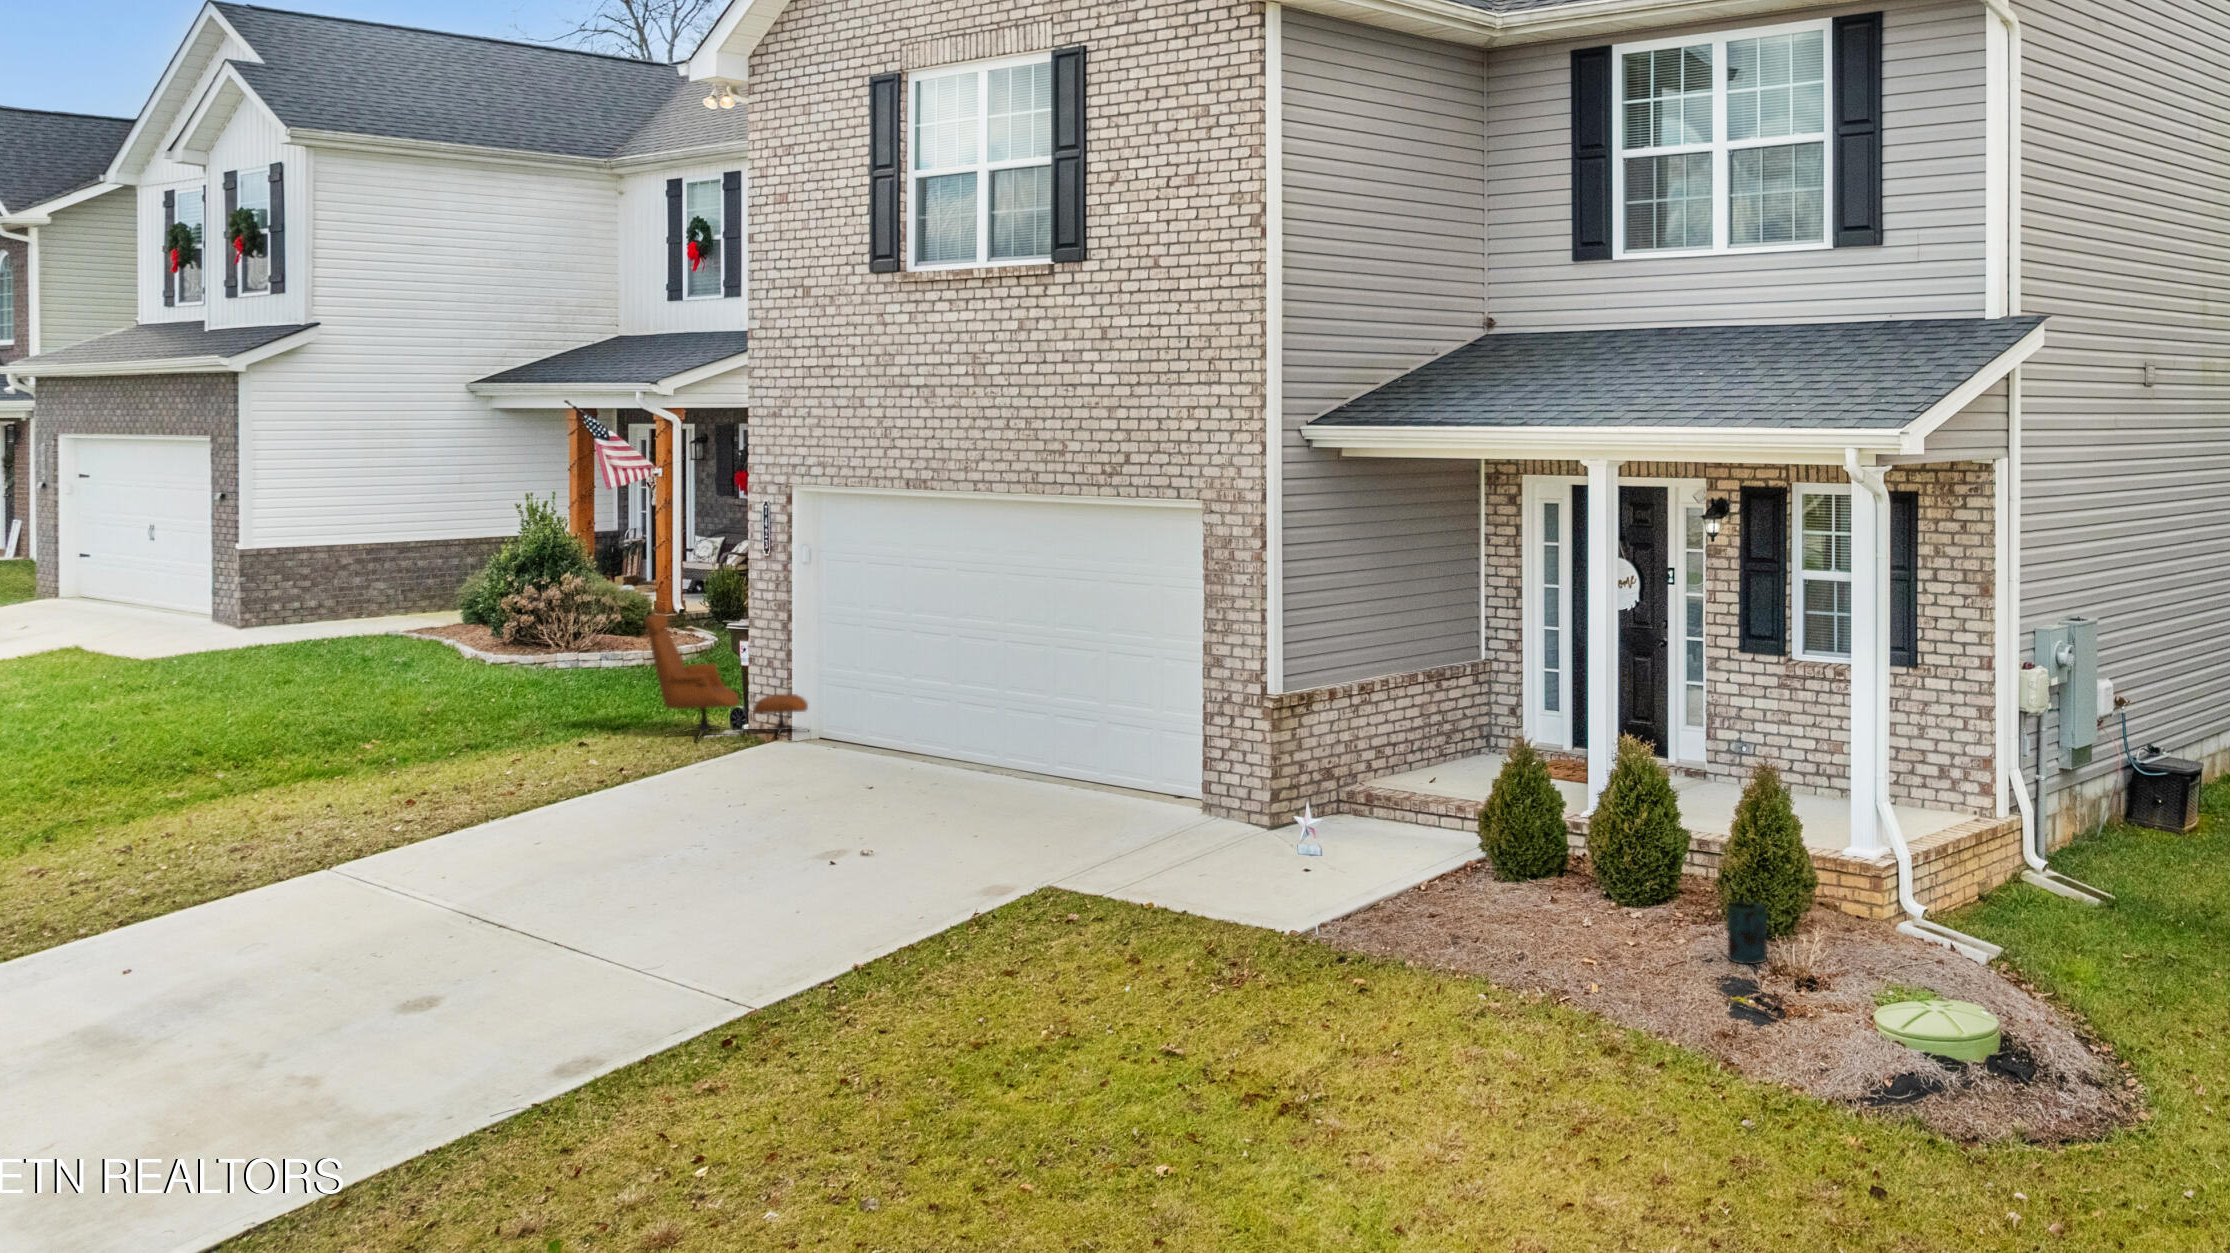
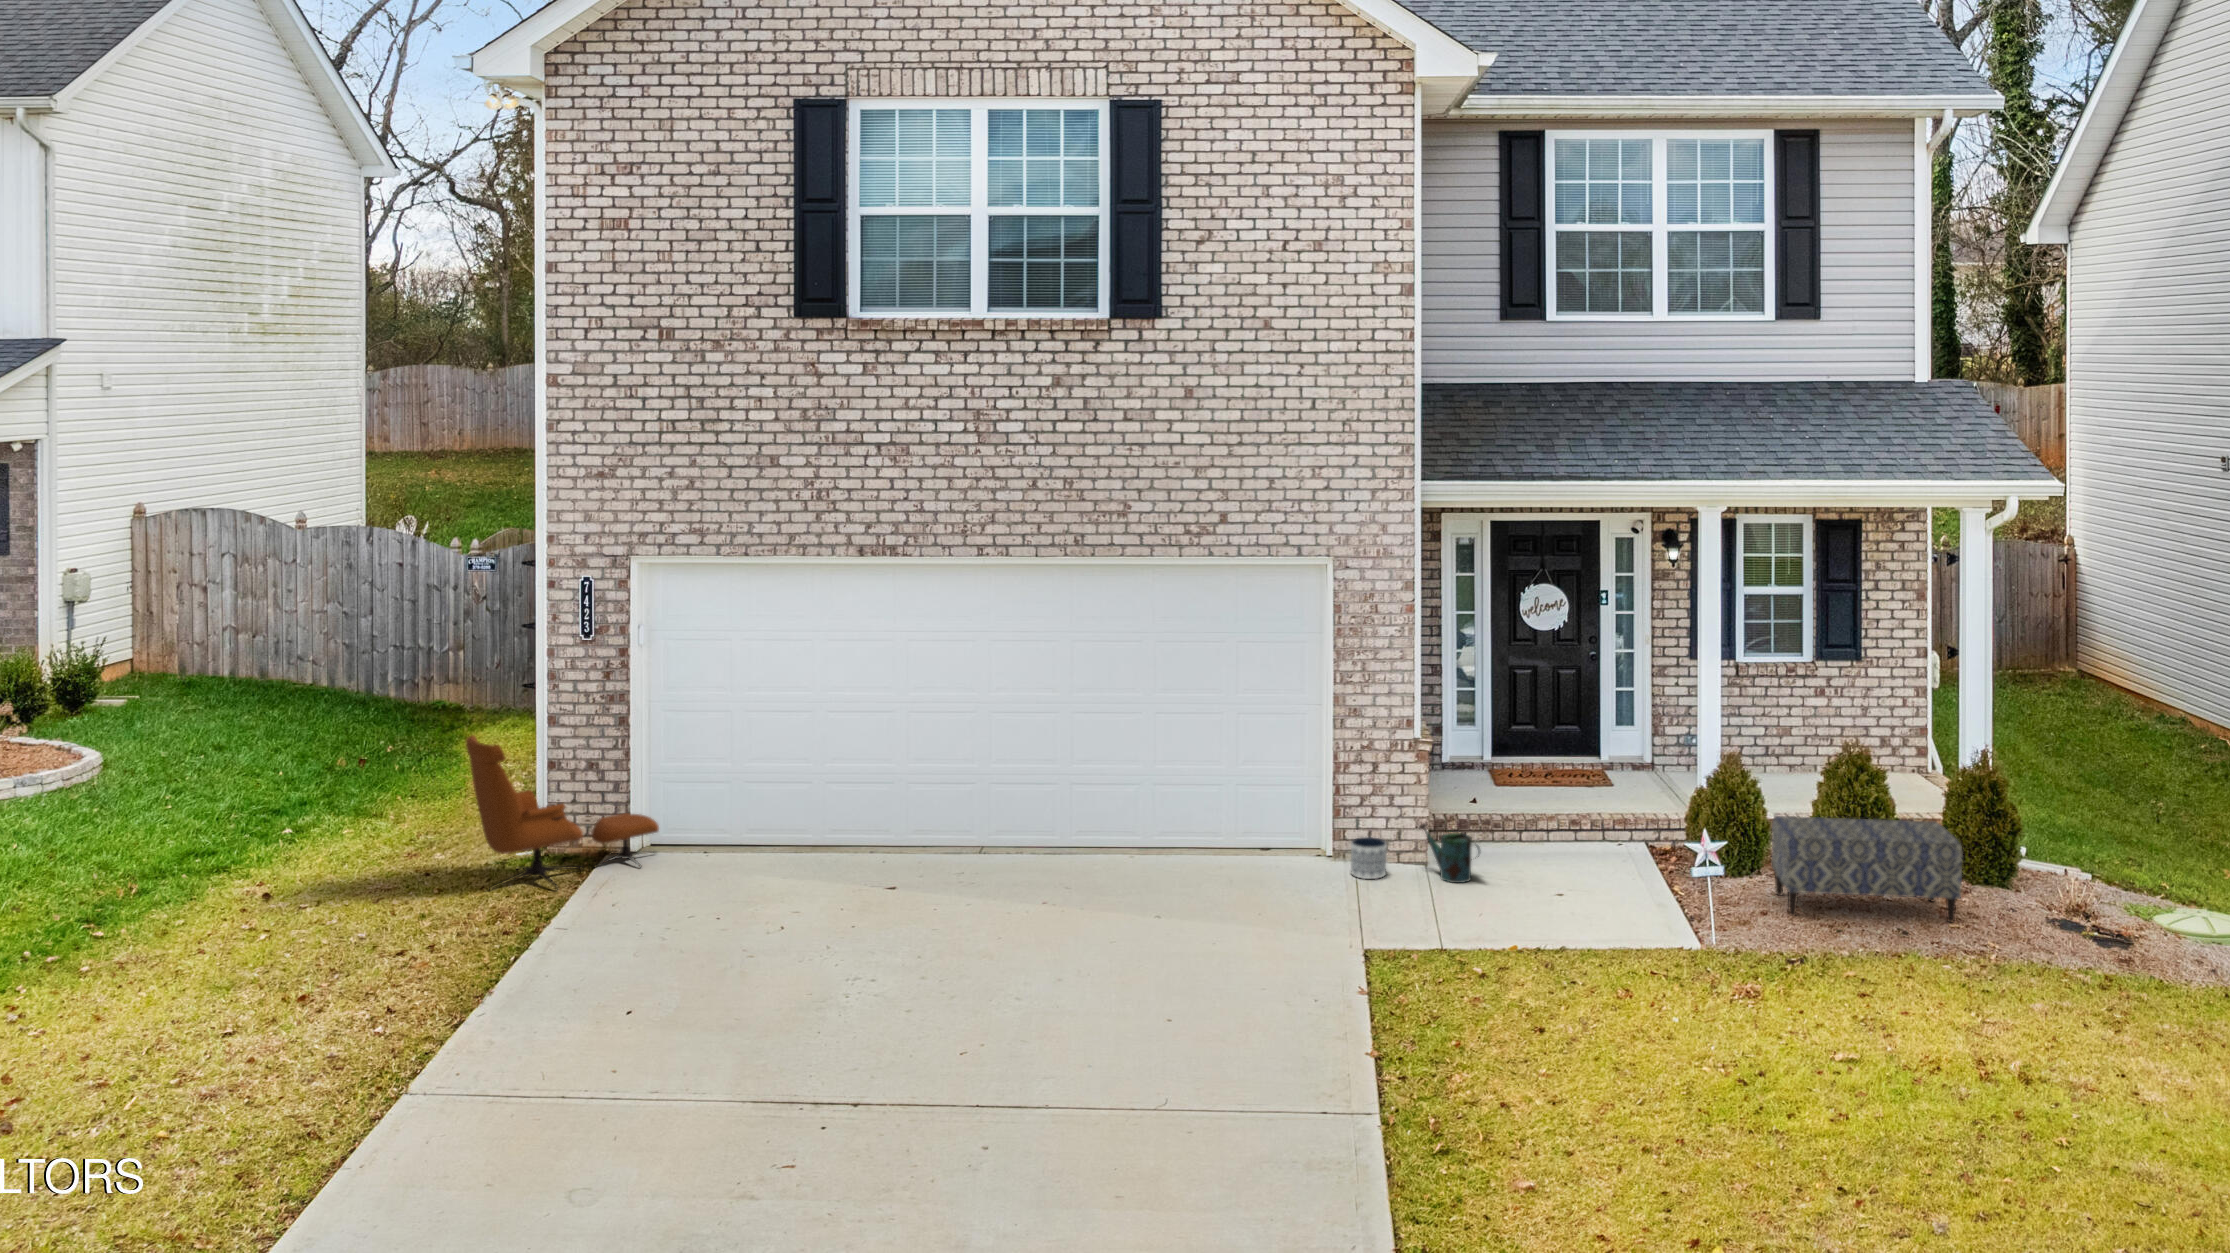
planter: none [1199,786,1236,826] -> present [1351,837,1387,879]
bench: none [1446,809,1649,948] -> present [1772,816,1963,922]
watering can: present [1727,900,1767,964] -> present [1419,823,1480,883]

